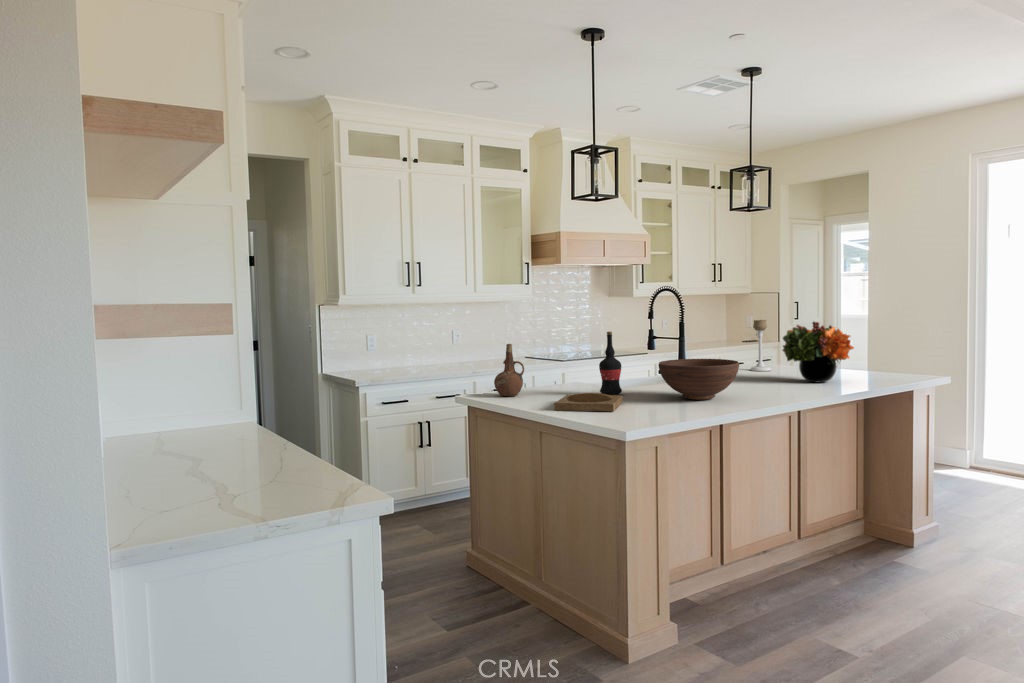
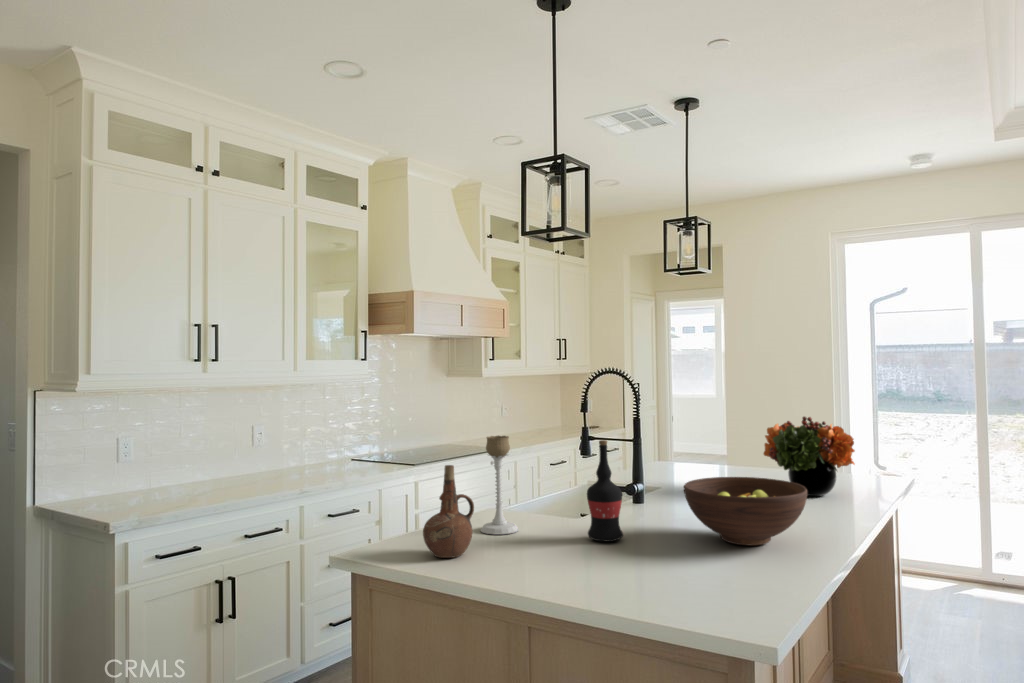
candle holder: present [750,320,771,371] -> present [481,436,518,535]
tray: present [554,393,623,411] -> none [567,549,689,595]

